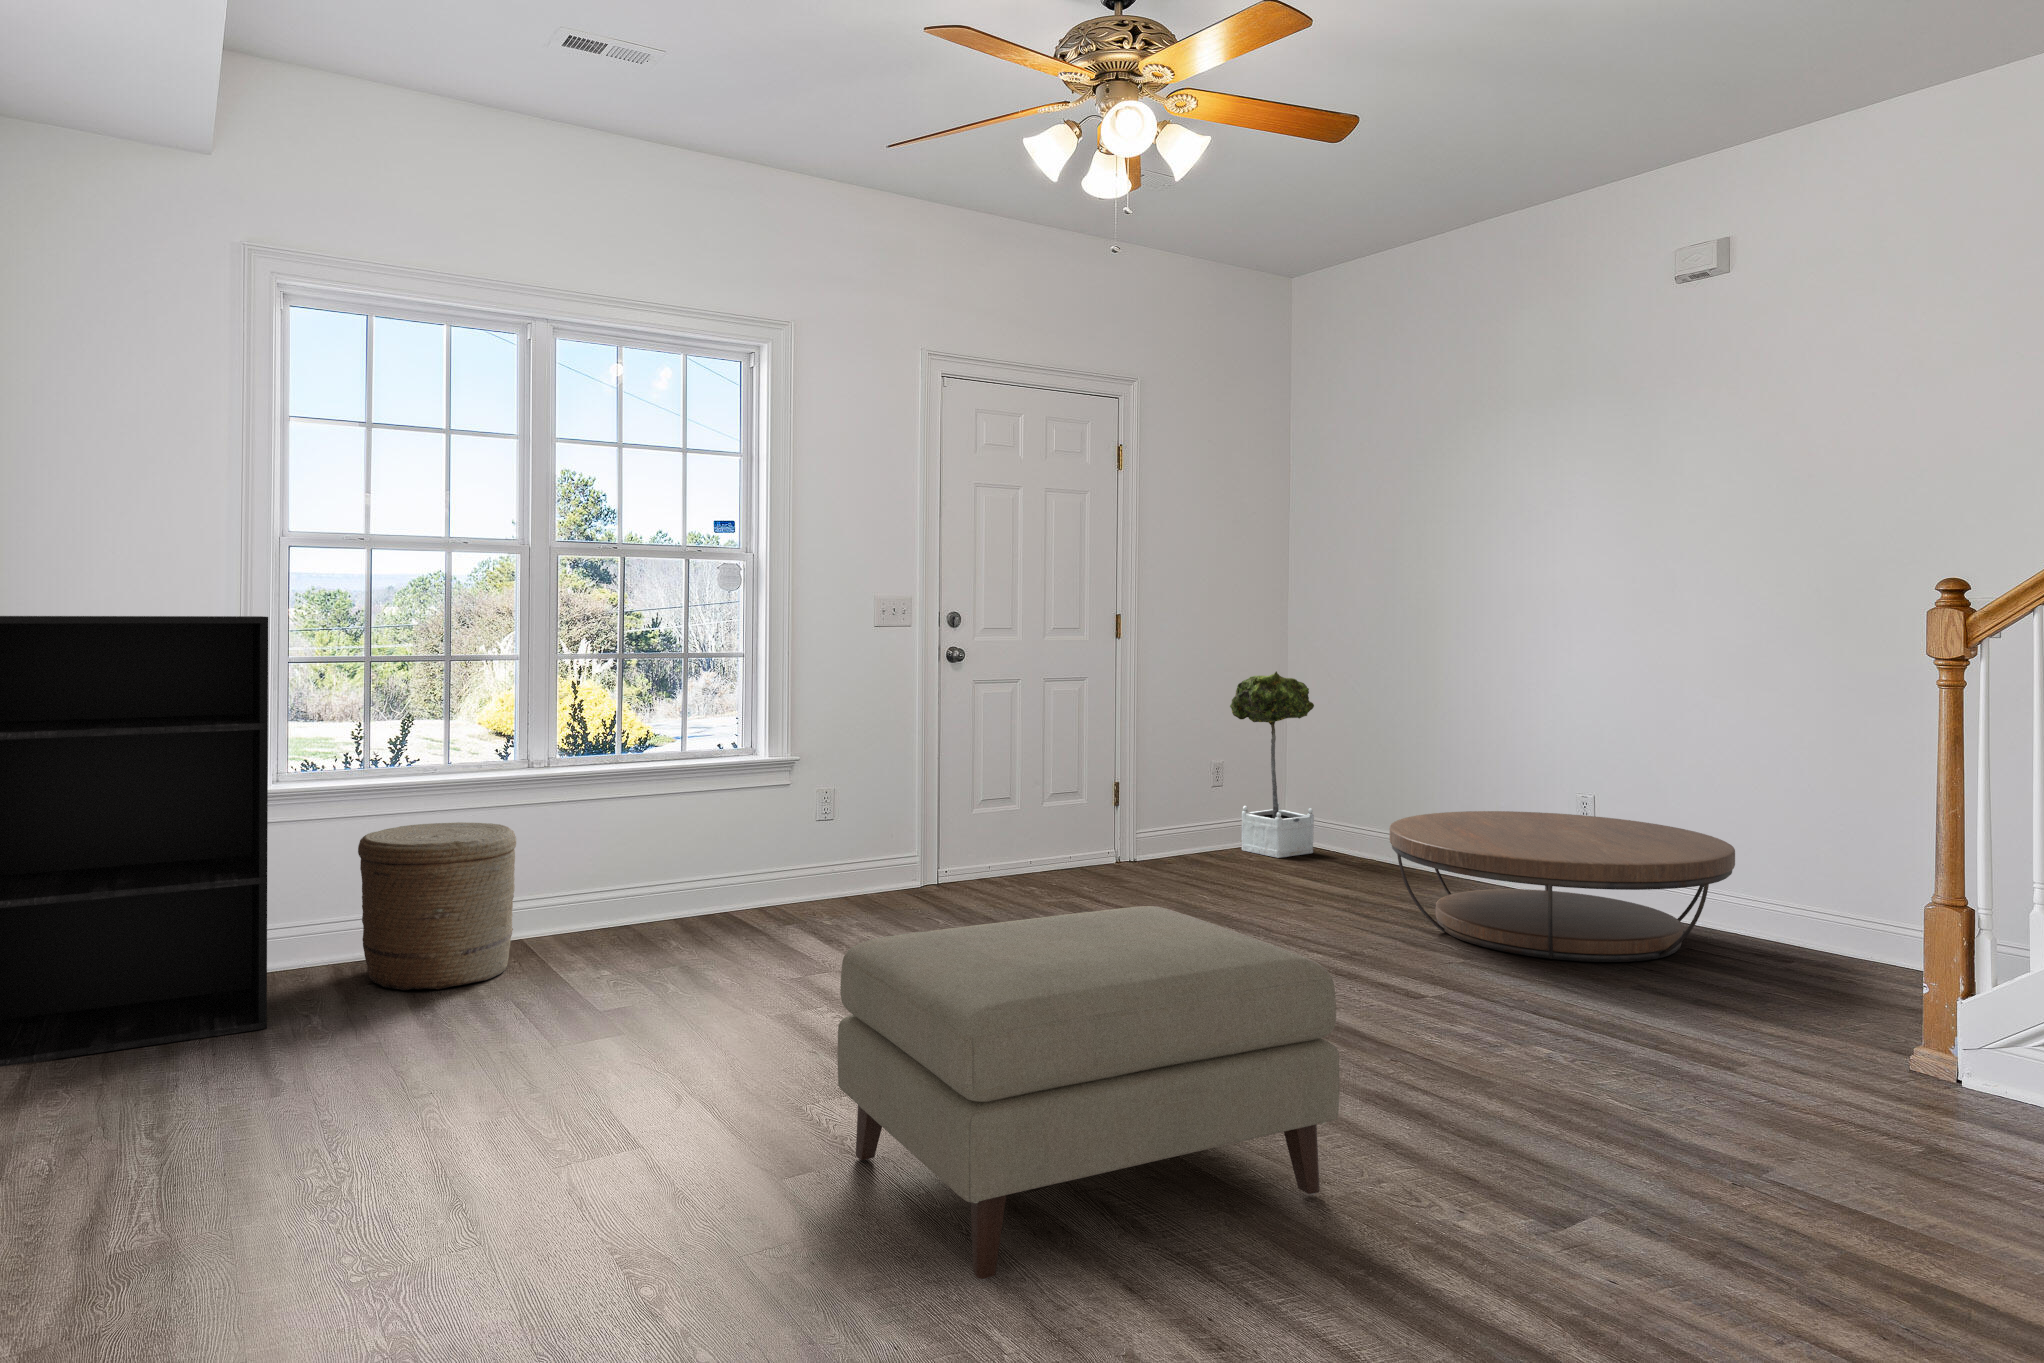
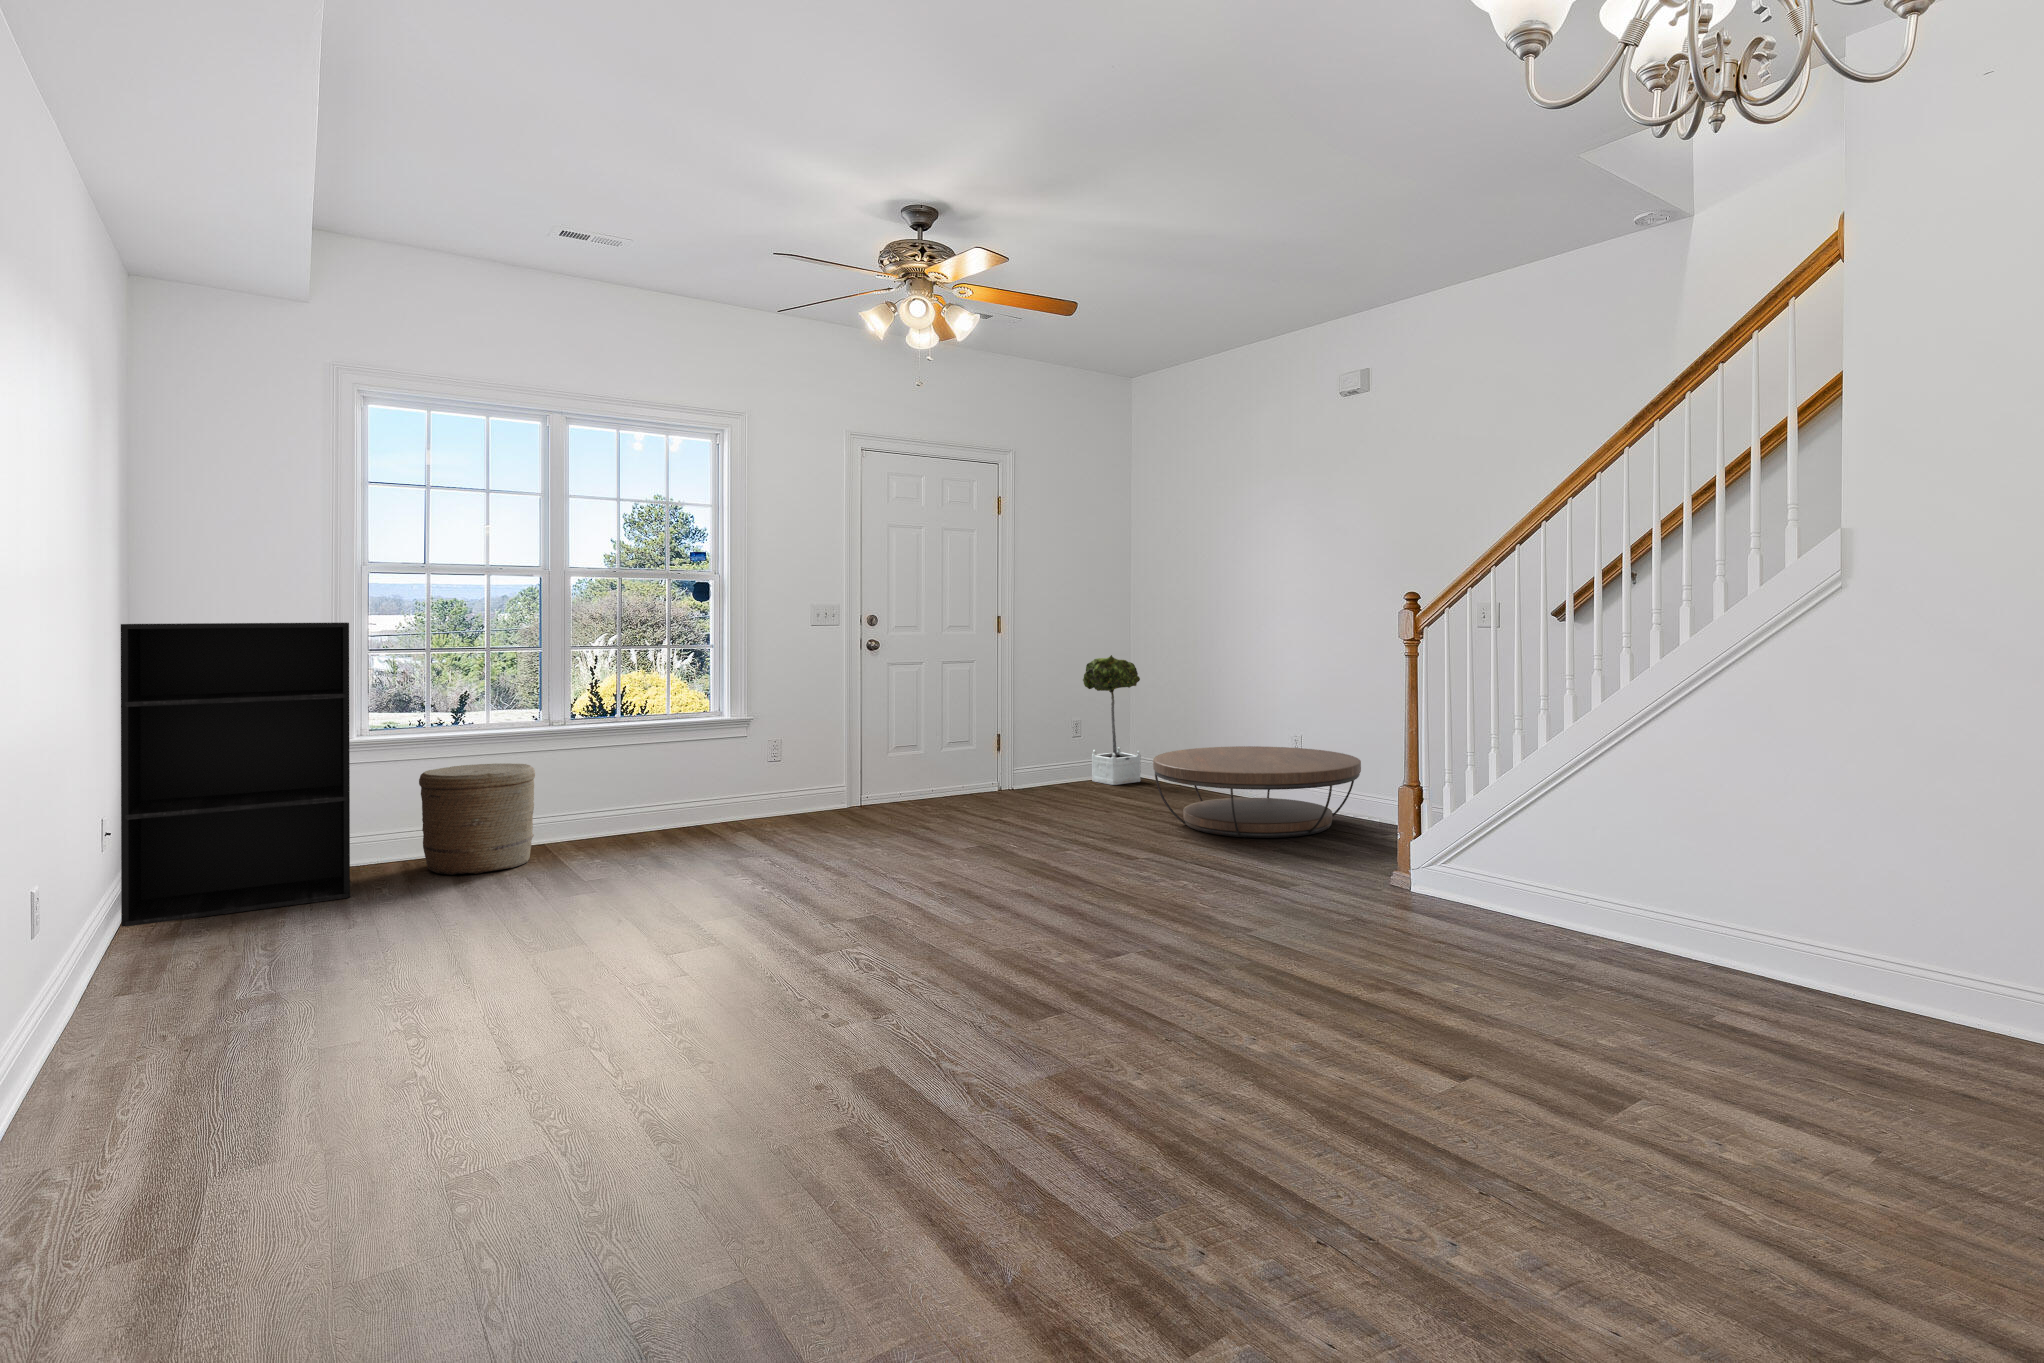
ottoman: present [837,906,1339,1280] -> none [707,795,998,992]

